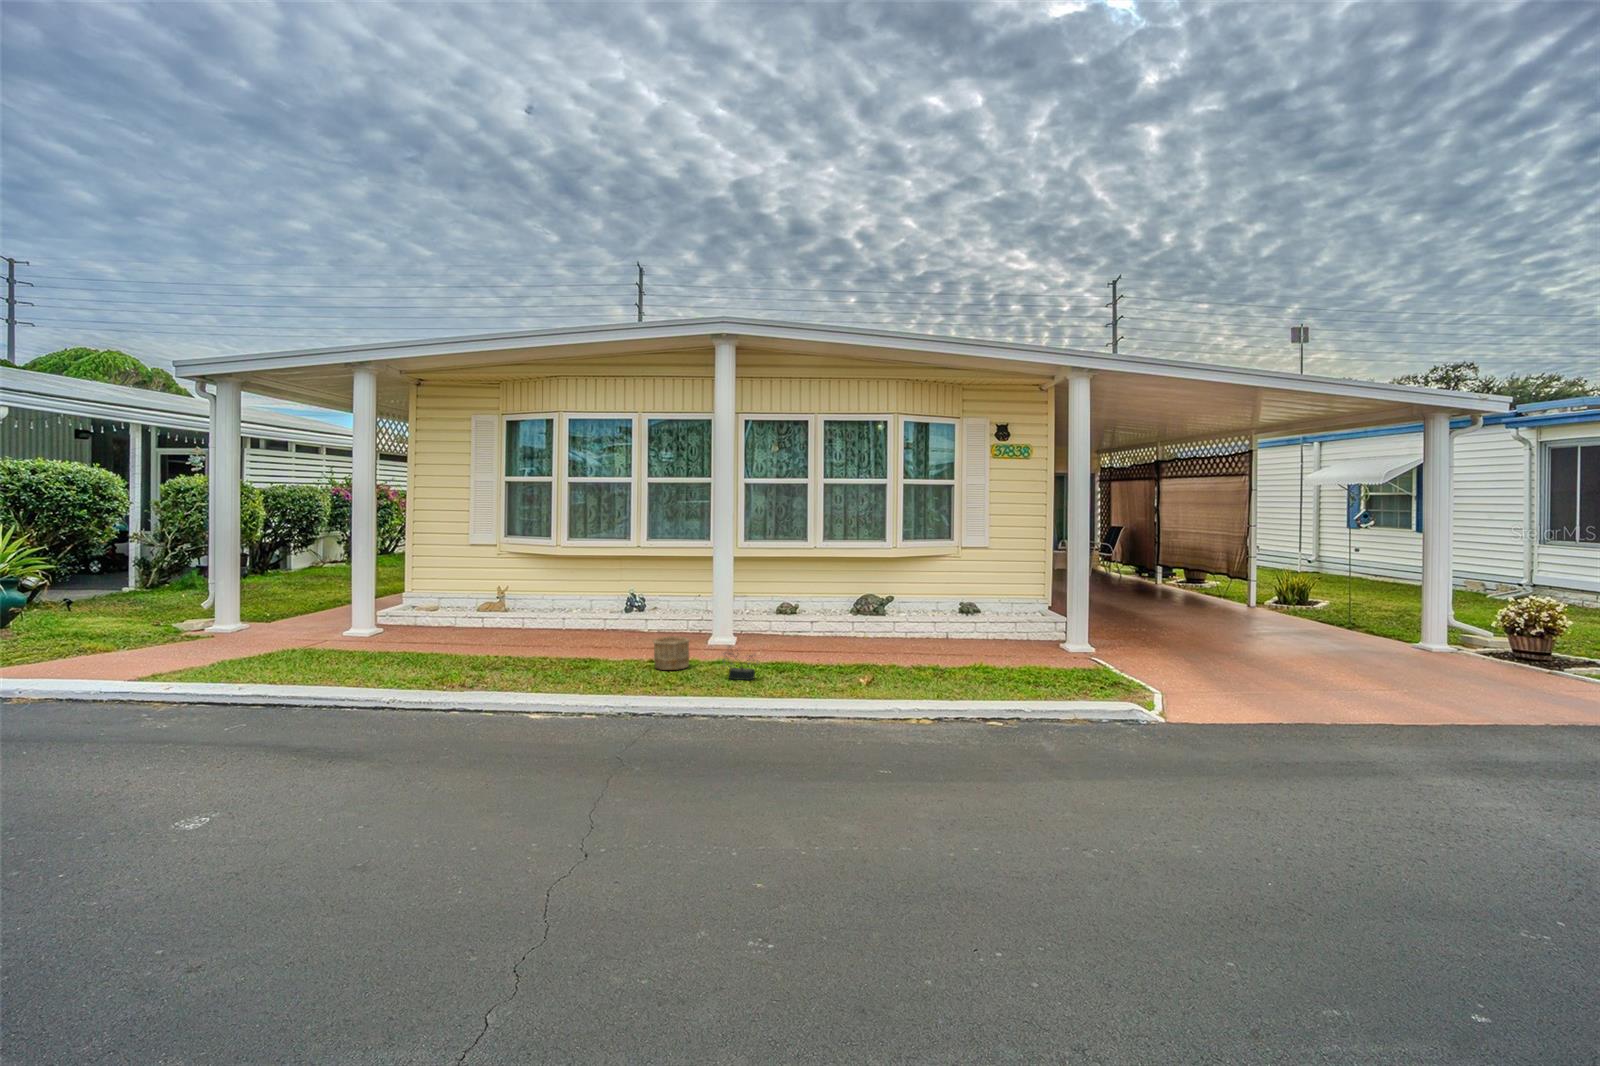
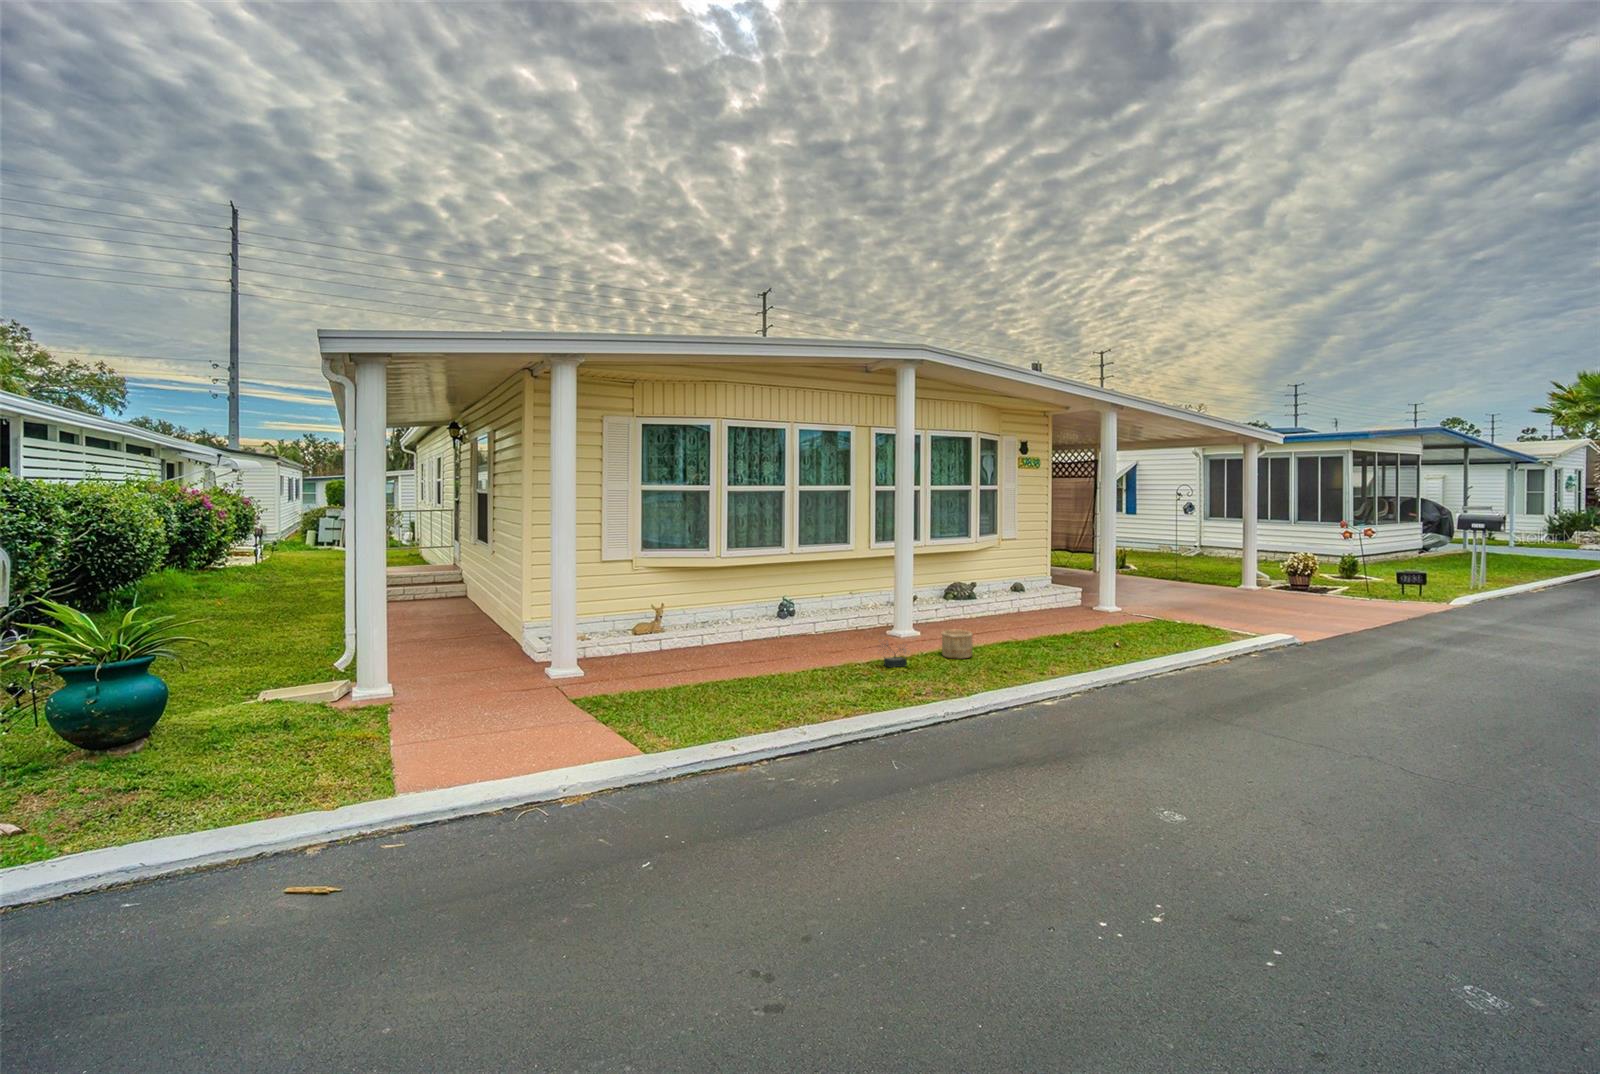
decorative plant: present [723,645,758,680] -> present [882,642,907,667]

